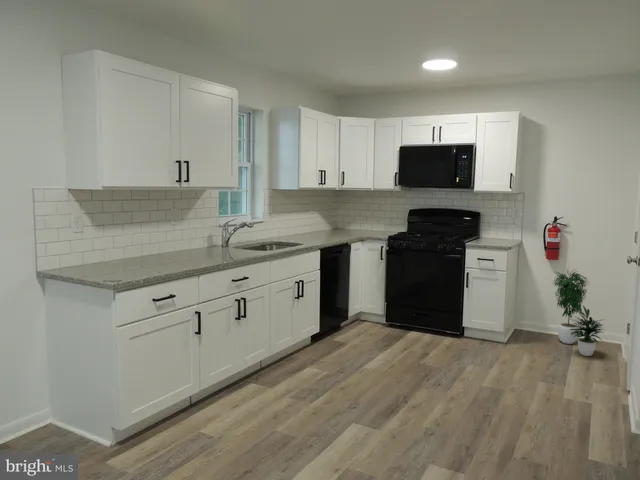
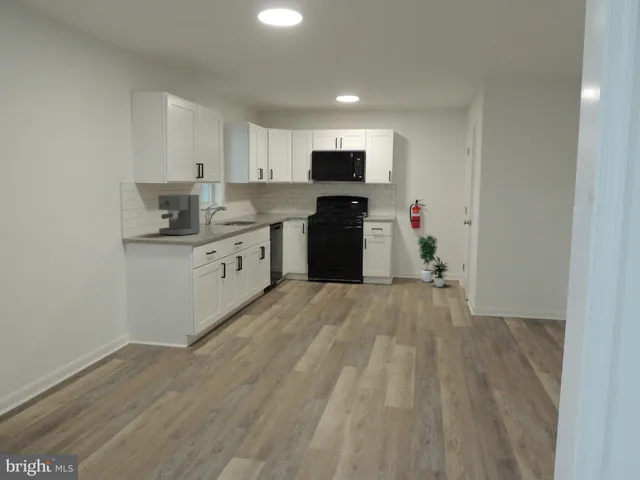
coffee maker: none [95,207,166,270] -> present [158,194,200,236]

